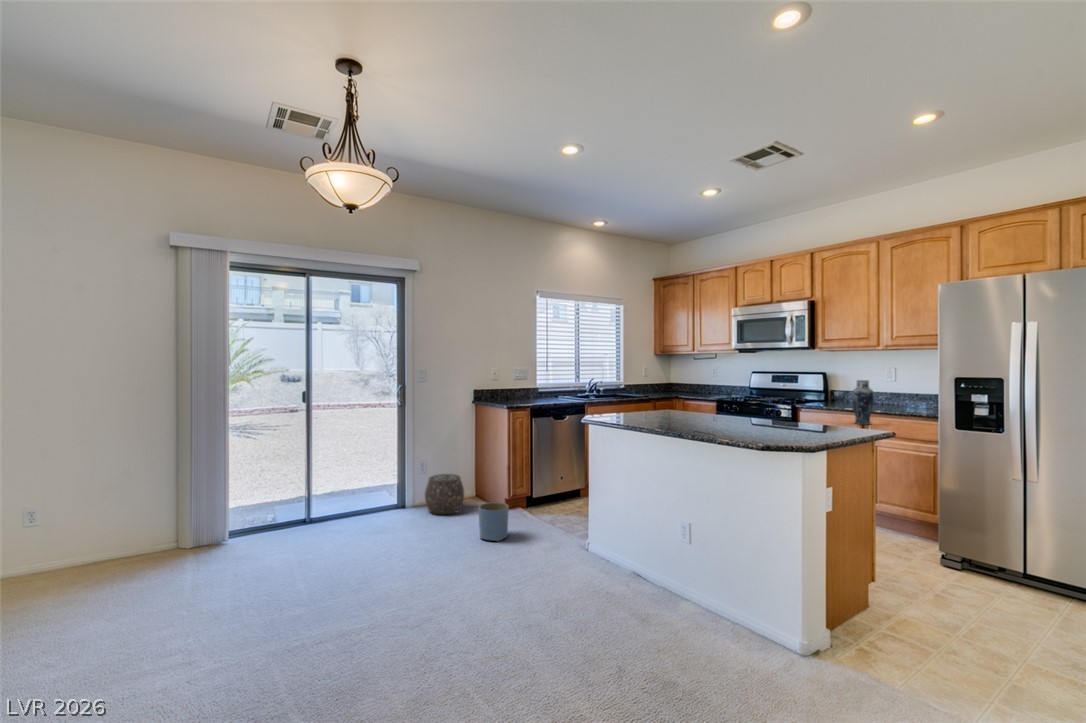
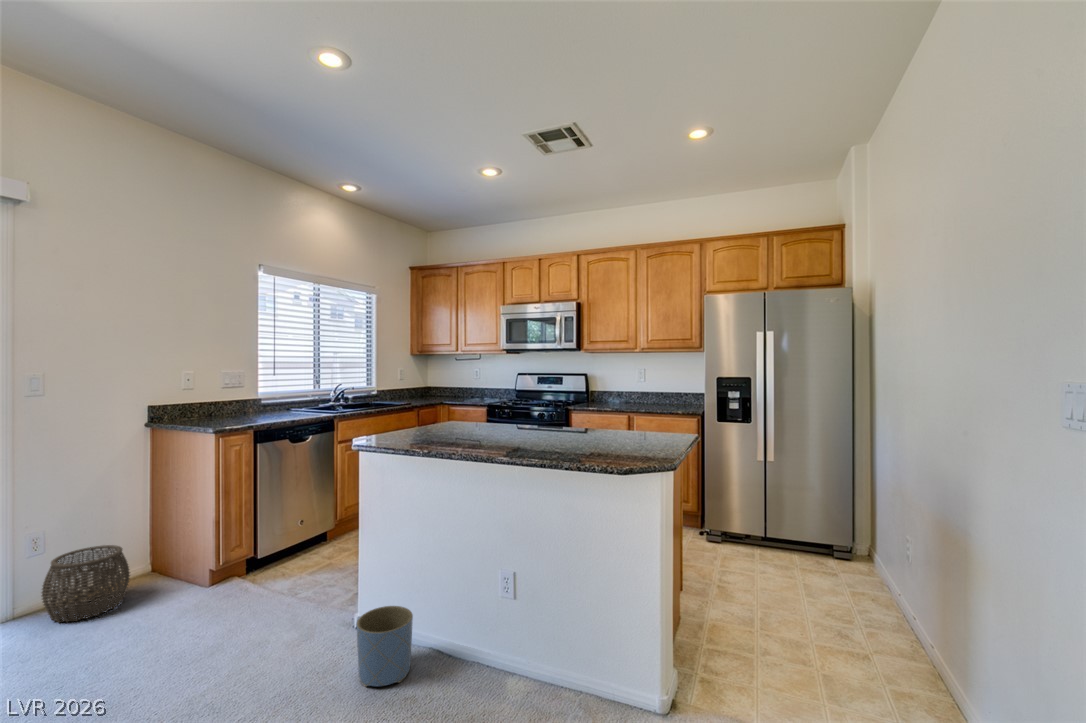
vase: present [852,380,874,425] -> none [621,381,639,424]
planter: present [479,502,509,541] -> present [357,606,413,687]

